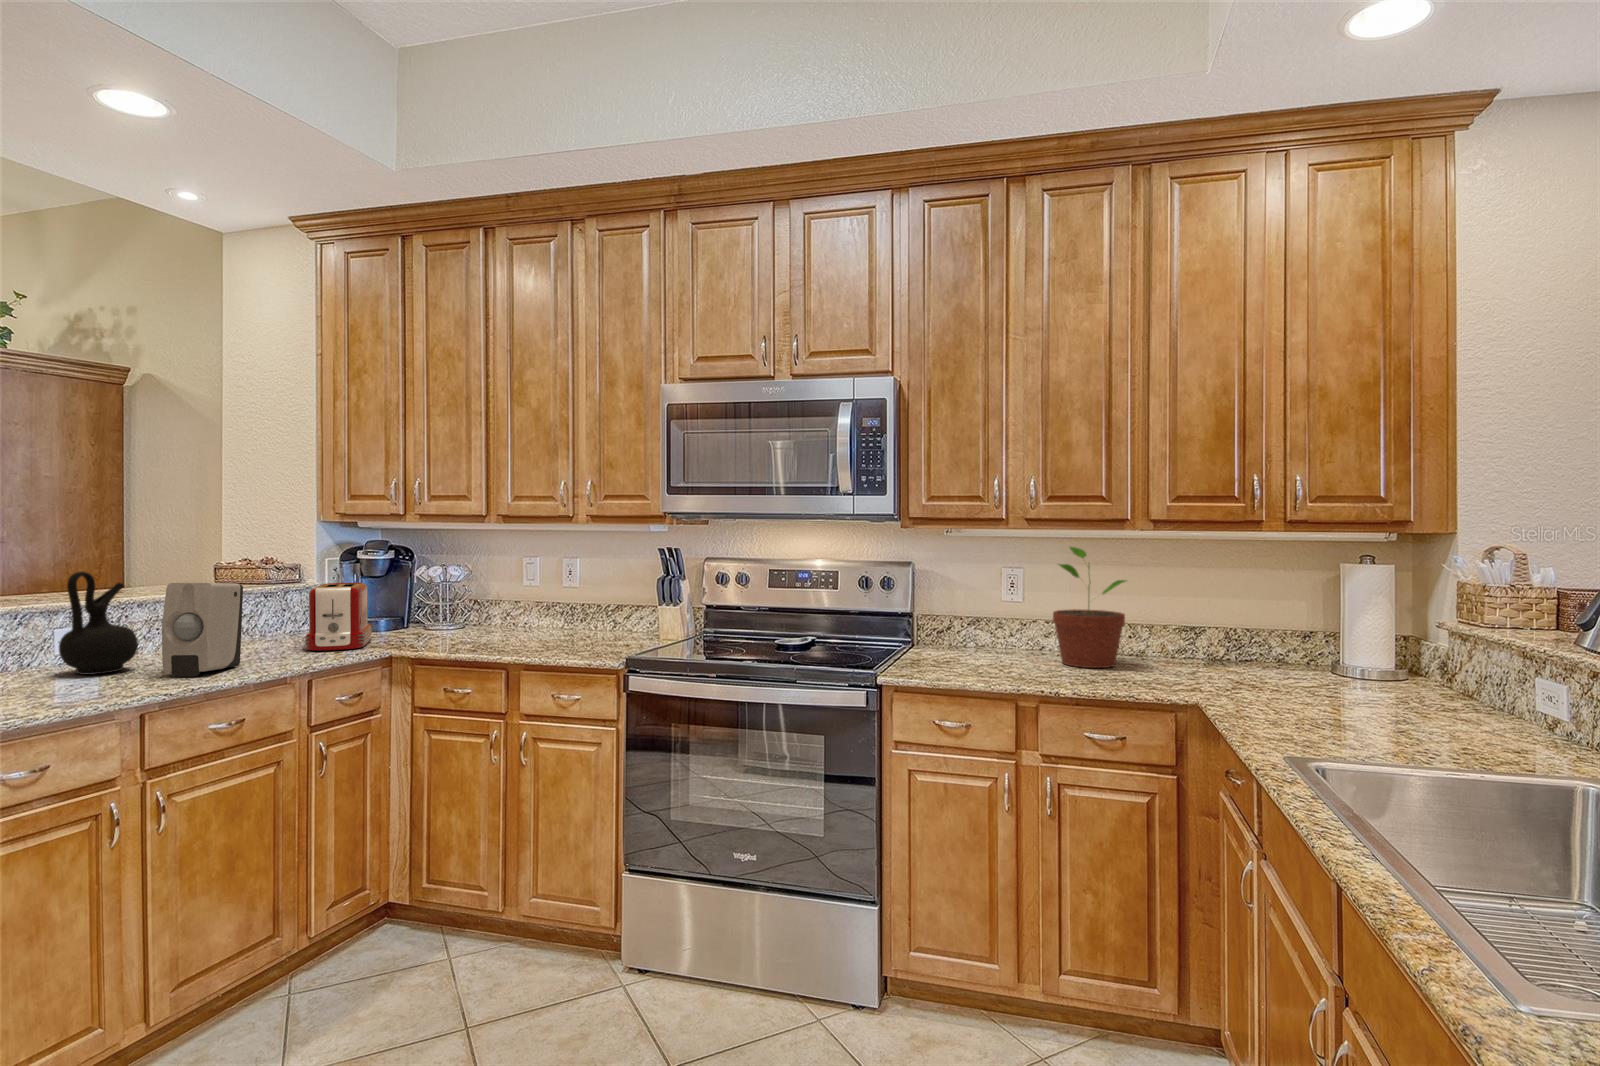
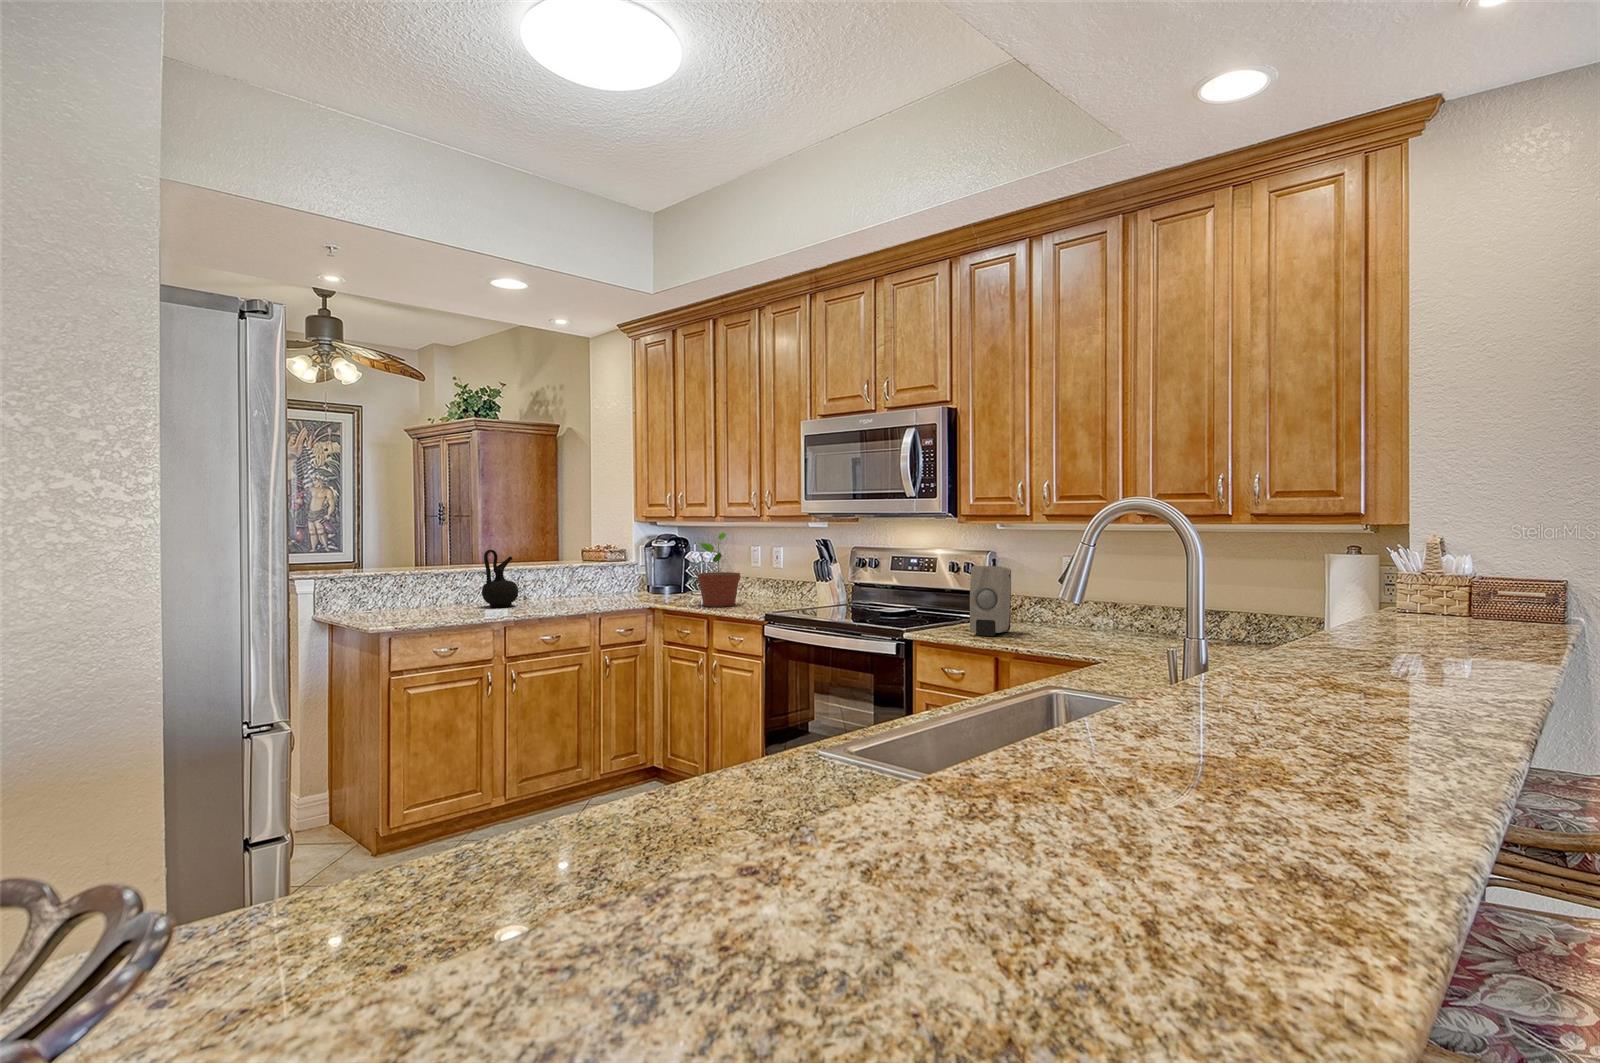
potted plant: present [1053,547,1126,668] -> present [698,533,740,607]
soap dispenser: present [162,583,243,677] -> present [970,566,1011,636]
toaster: present [304,583,372,651] -> none [607,561,653,603]

